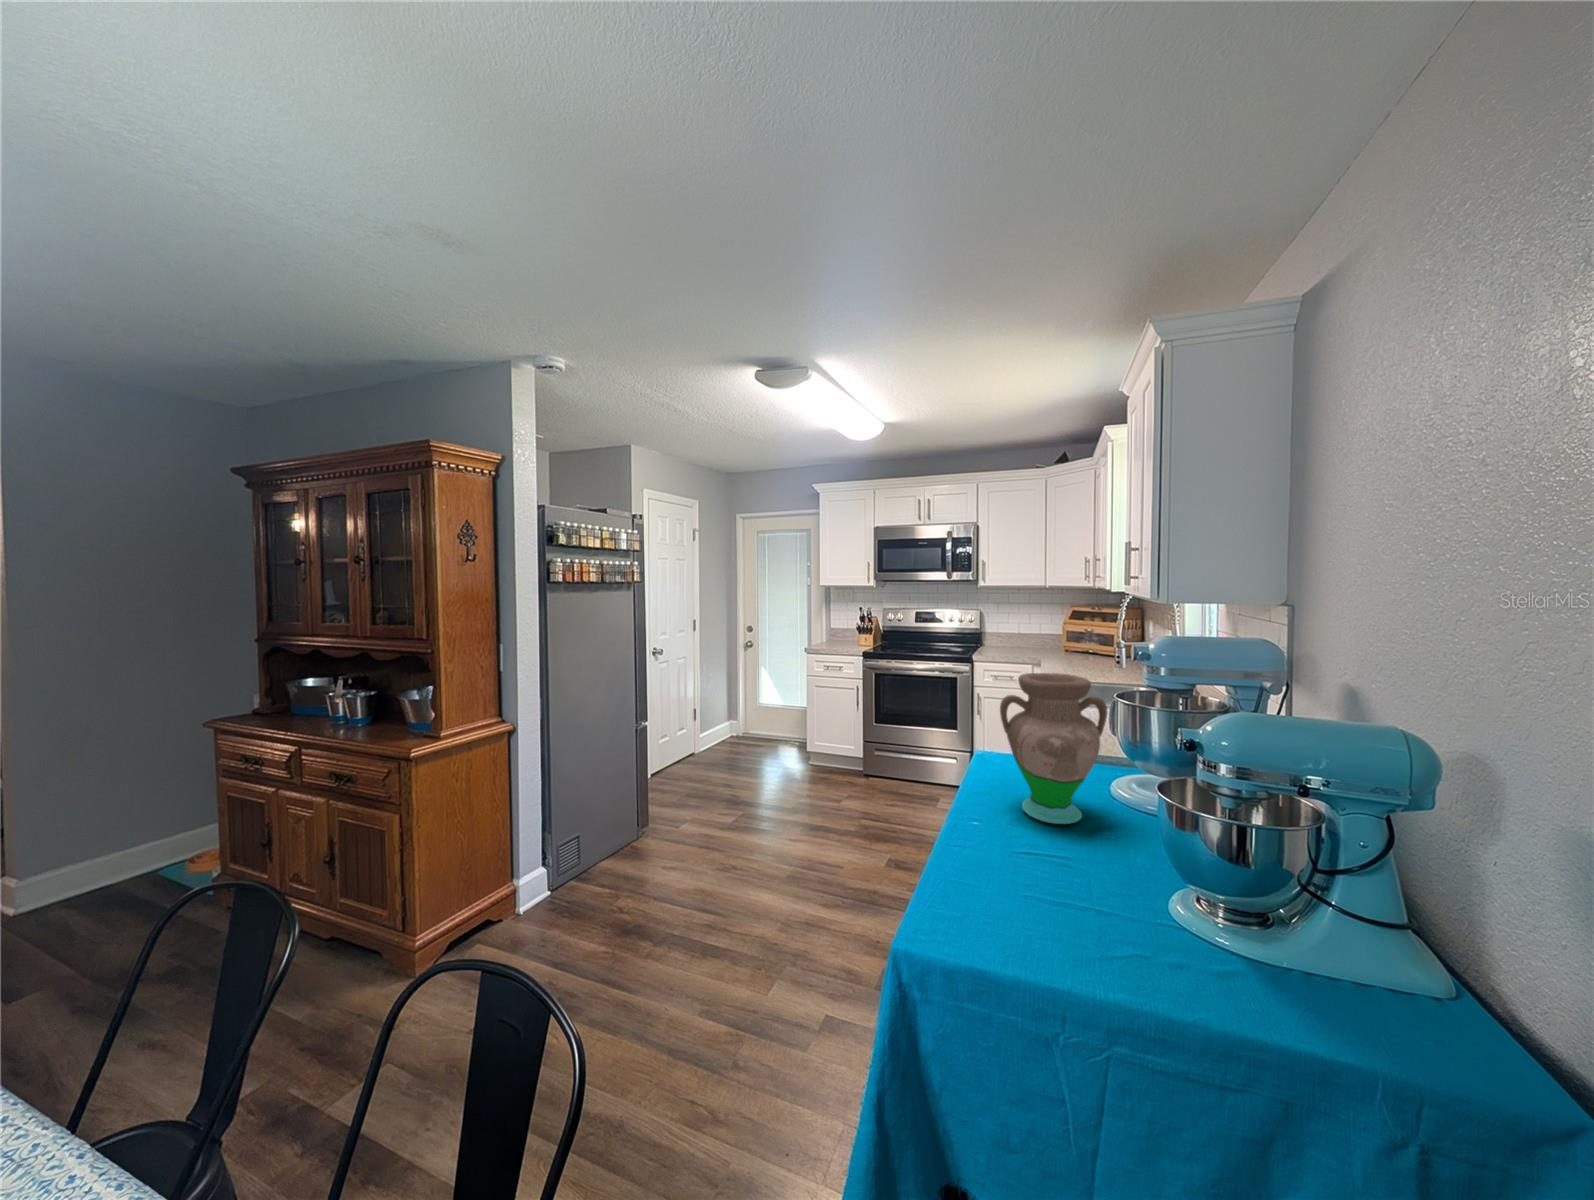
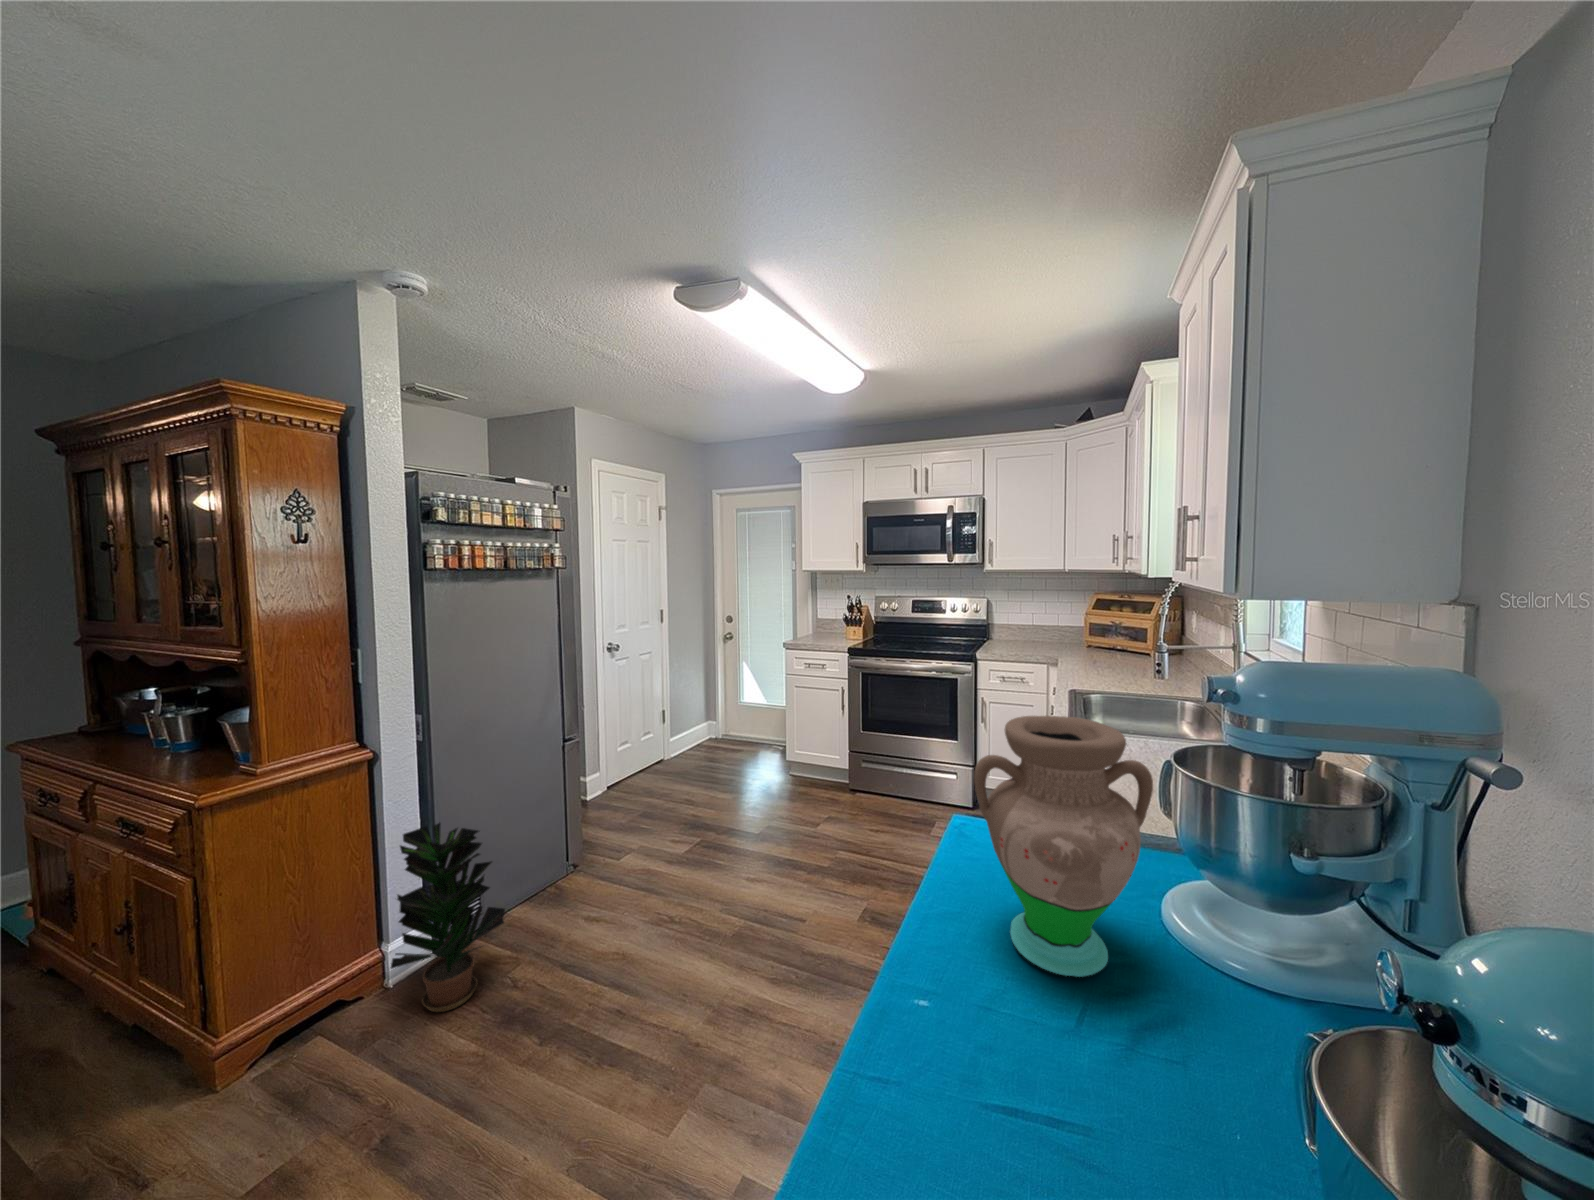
potted plant: none [529,780,613,929] -> present [390,822,505,1012]

